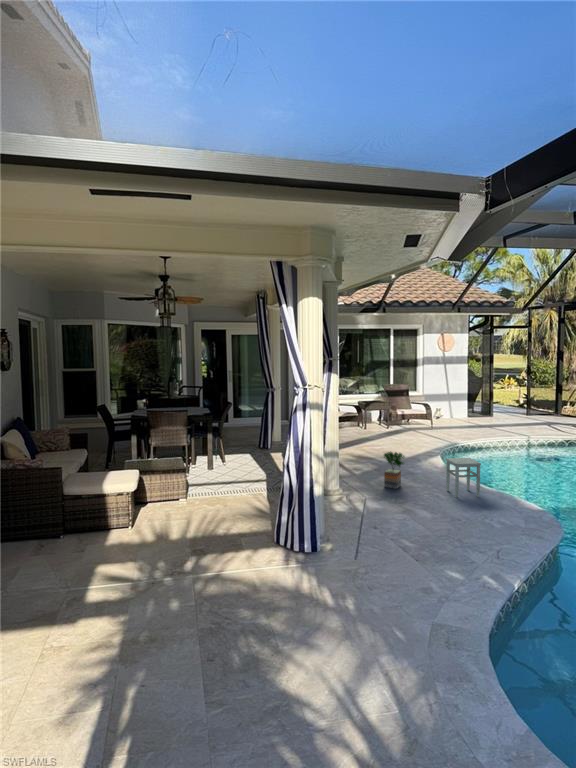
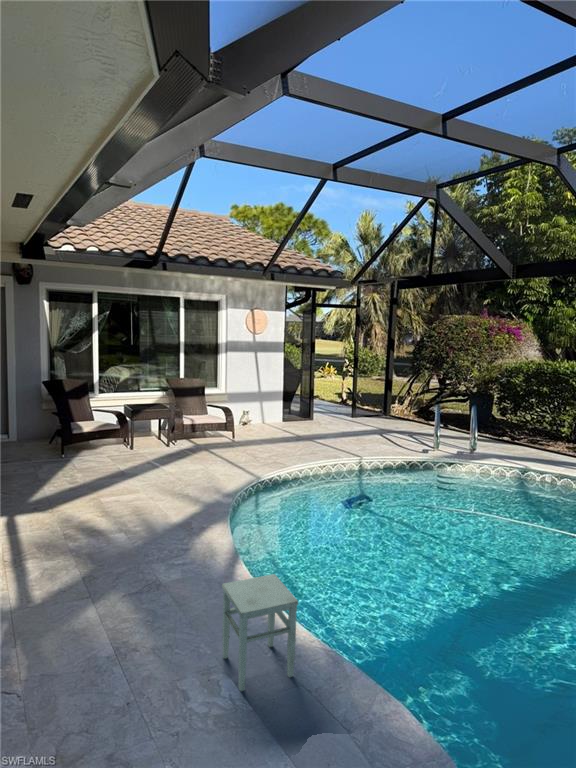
potted tree: present [384,452,405,489] -> none [74,567,132,665]

